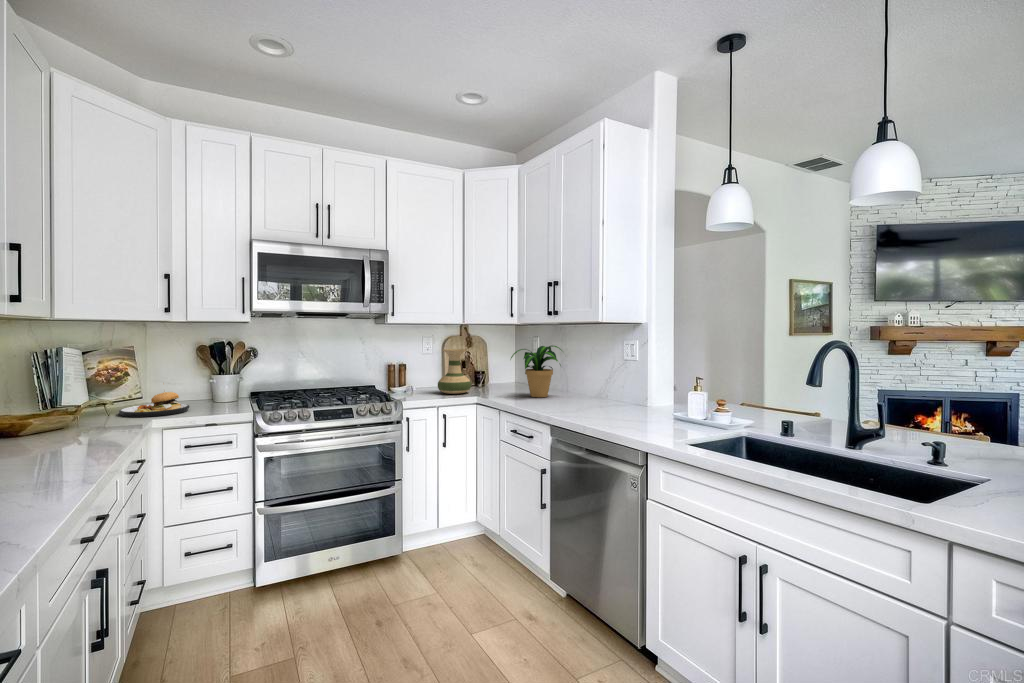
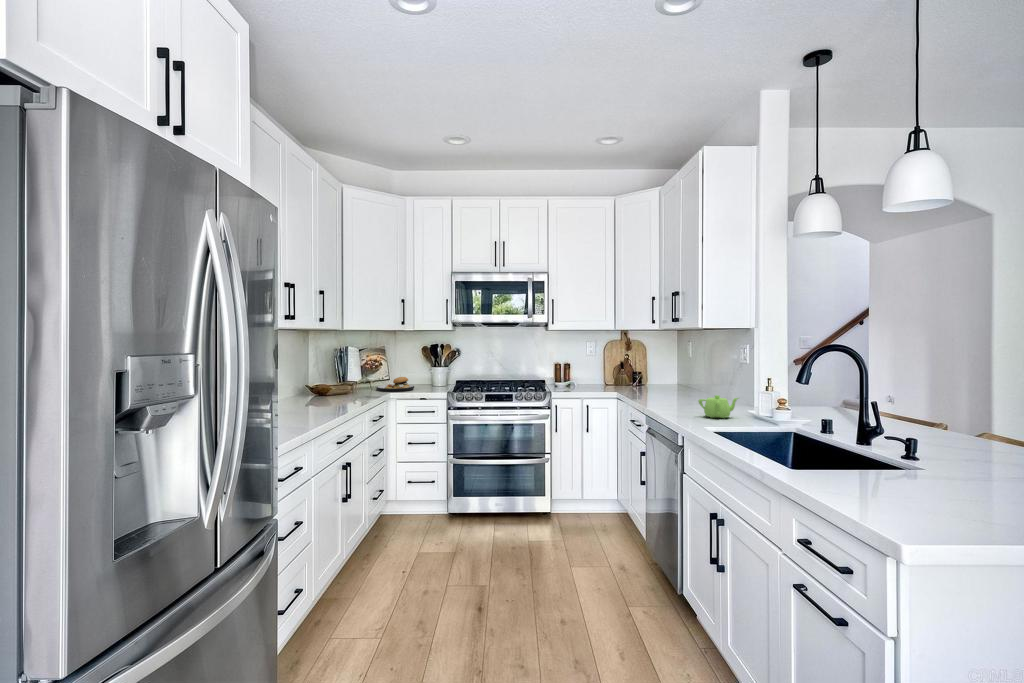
potted plant: present [511,345,562,397] -> none [645,351,695,397]
vase: present [438,349,471,394] -> none [590,352,619,390]
teapot: none [617,394,658,420] -> present [698,395,738,418]

